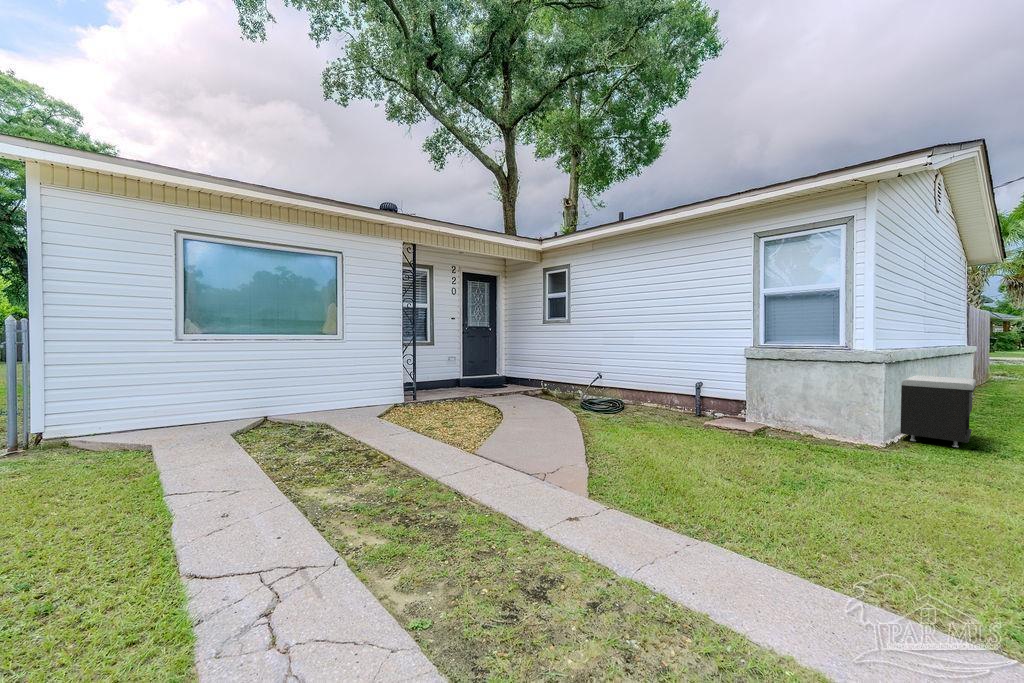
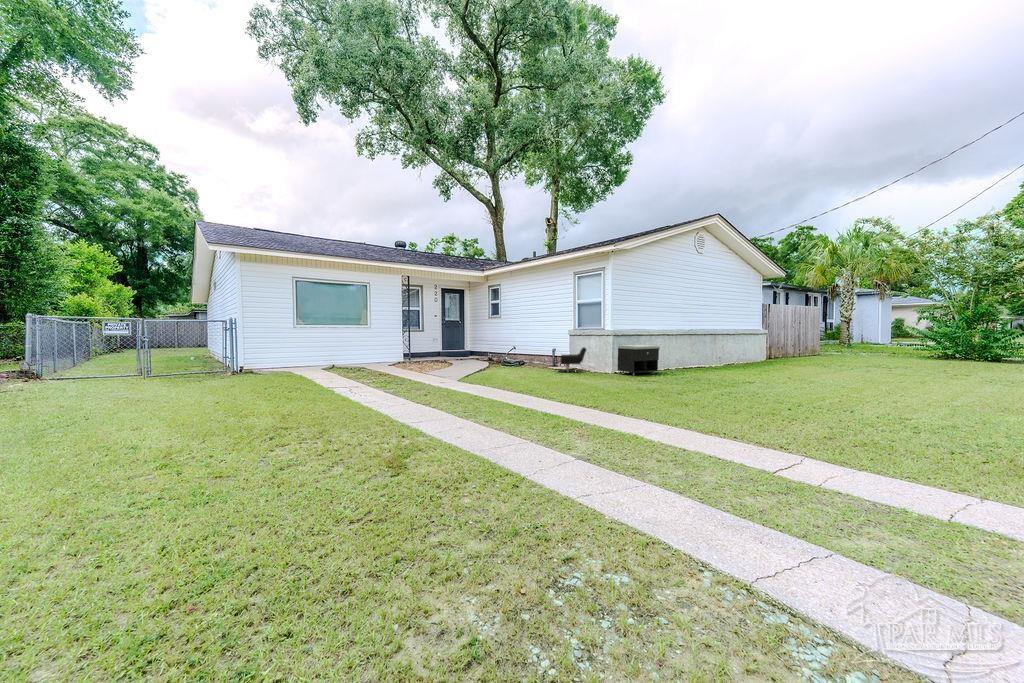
lounge chair: none [747,381,830,439] -> present [561,347,586,372]

